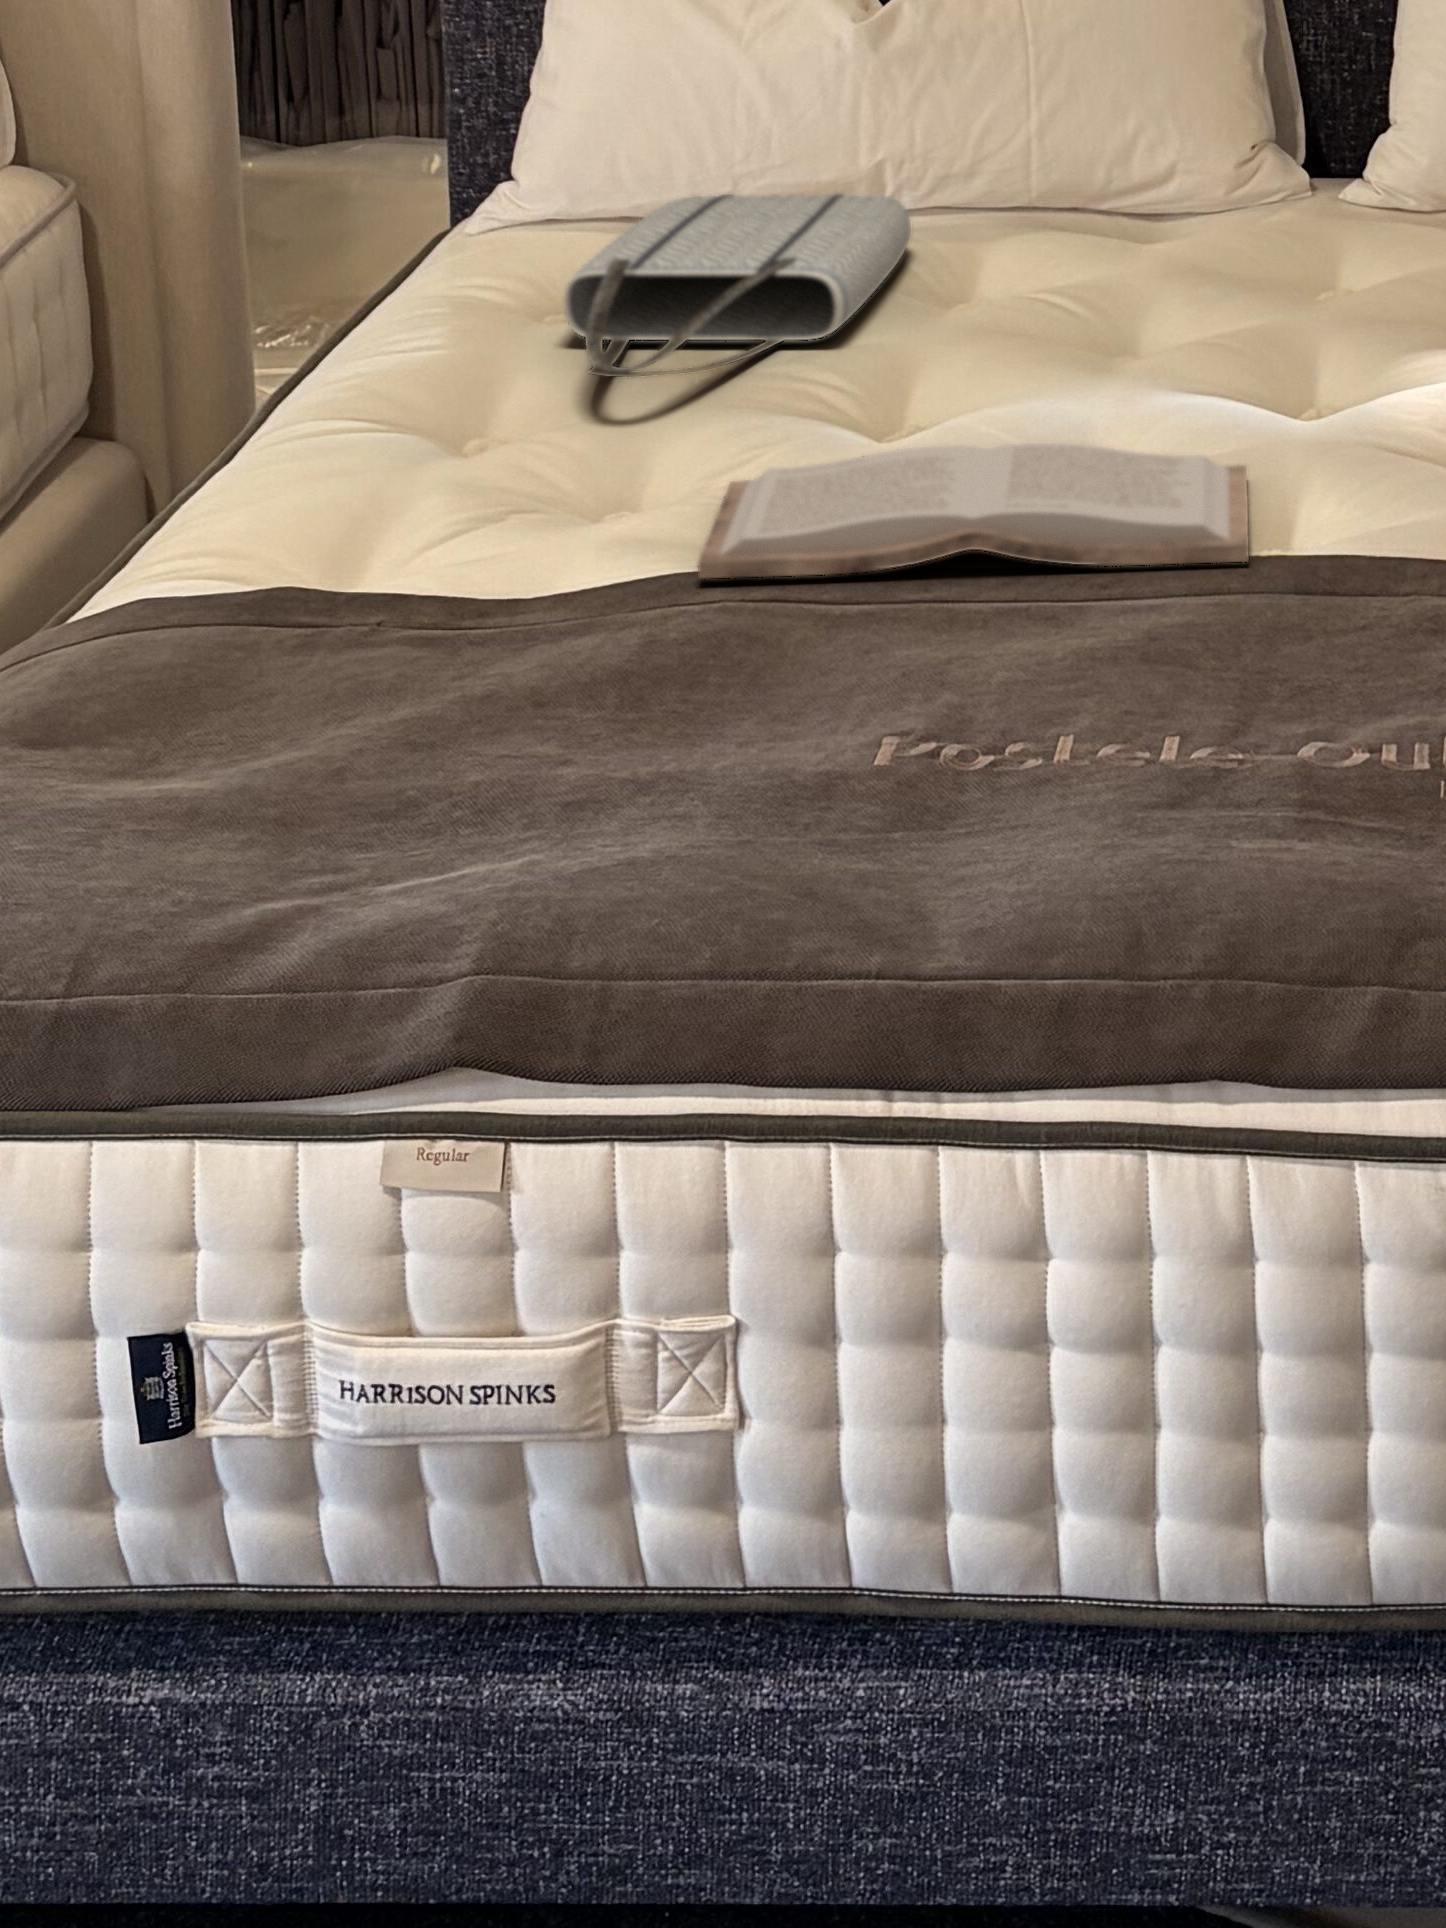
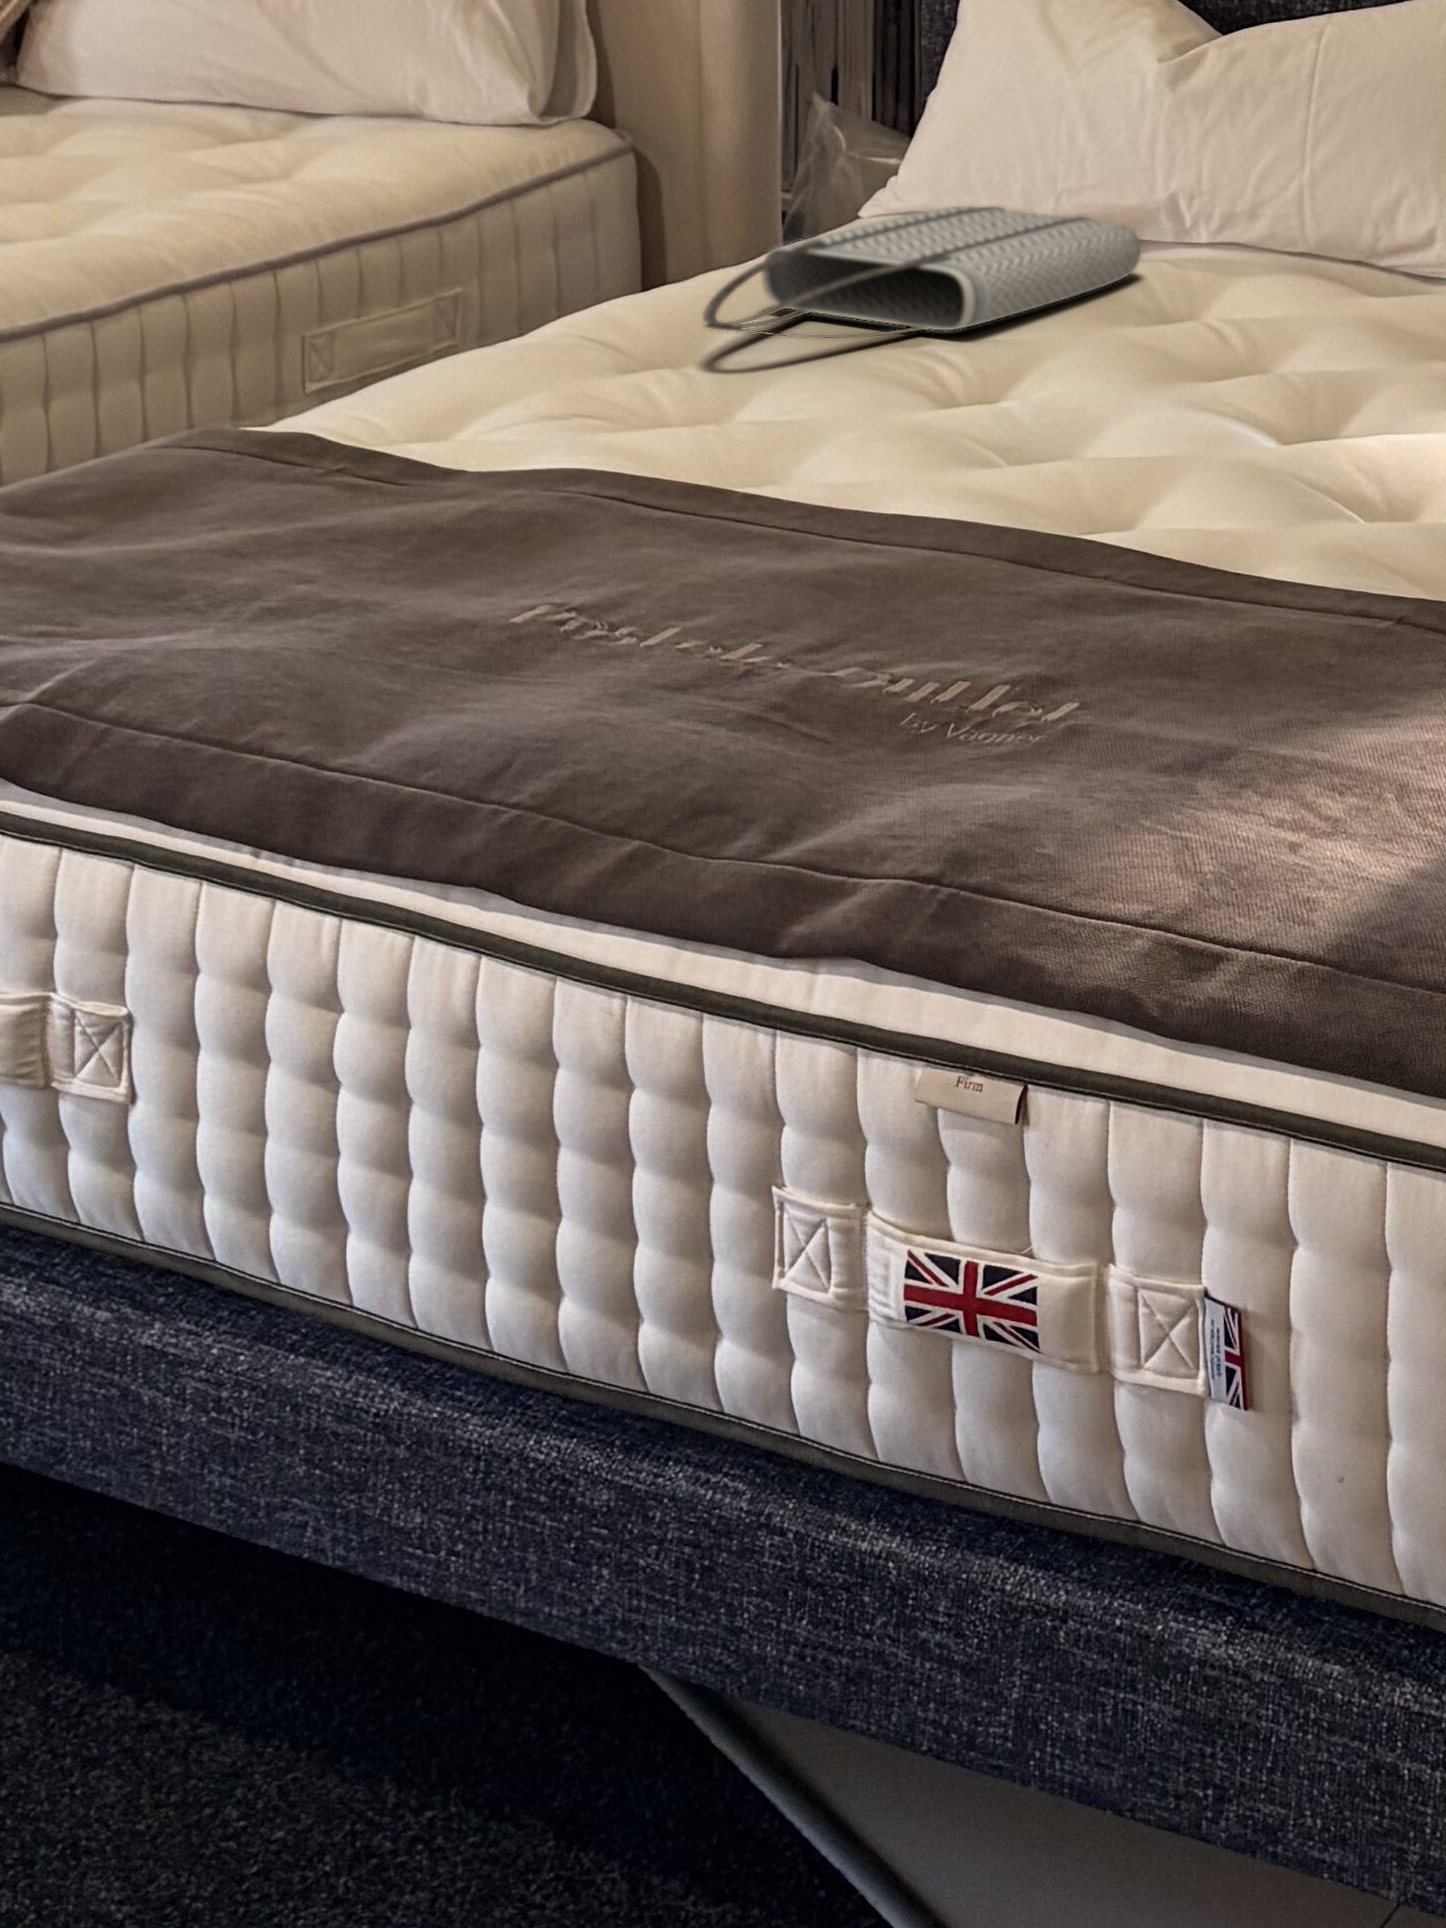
book: present [698,443,1249,578] -> none [593,411,1131,539]

